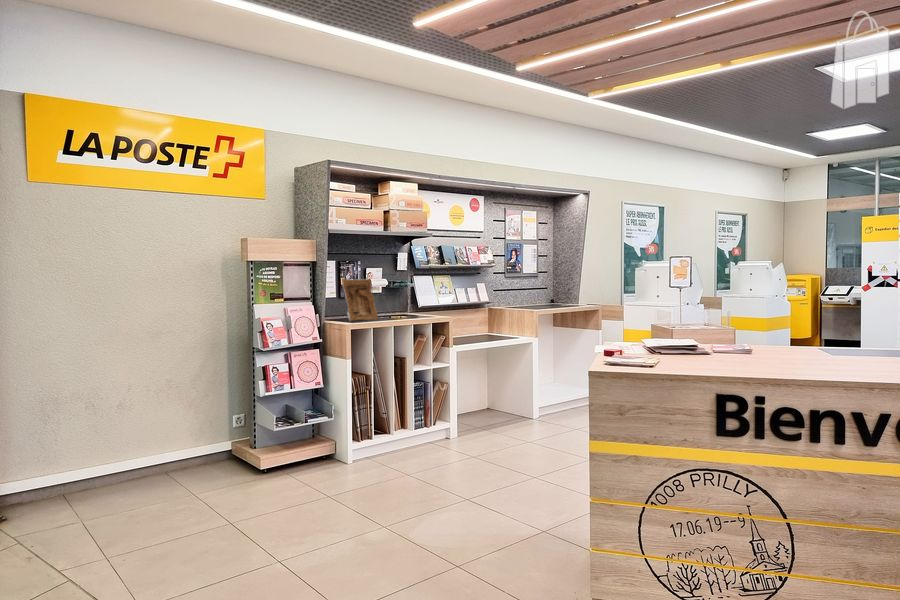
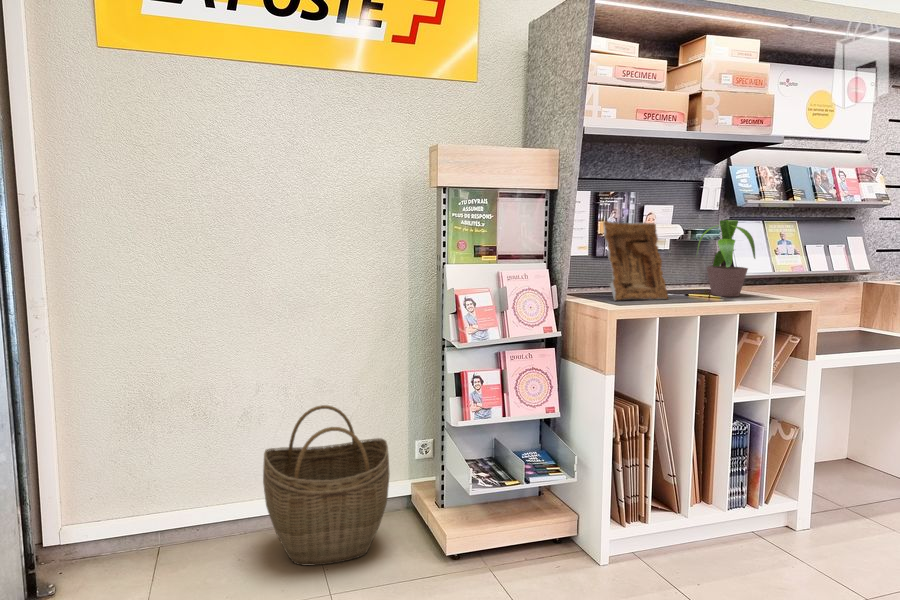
potted plant: none [391,276,427,317] -> present [697,220,755,297]
woven basket: none [145,393,225,485] -> present [263,405,389,566]

